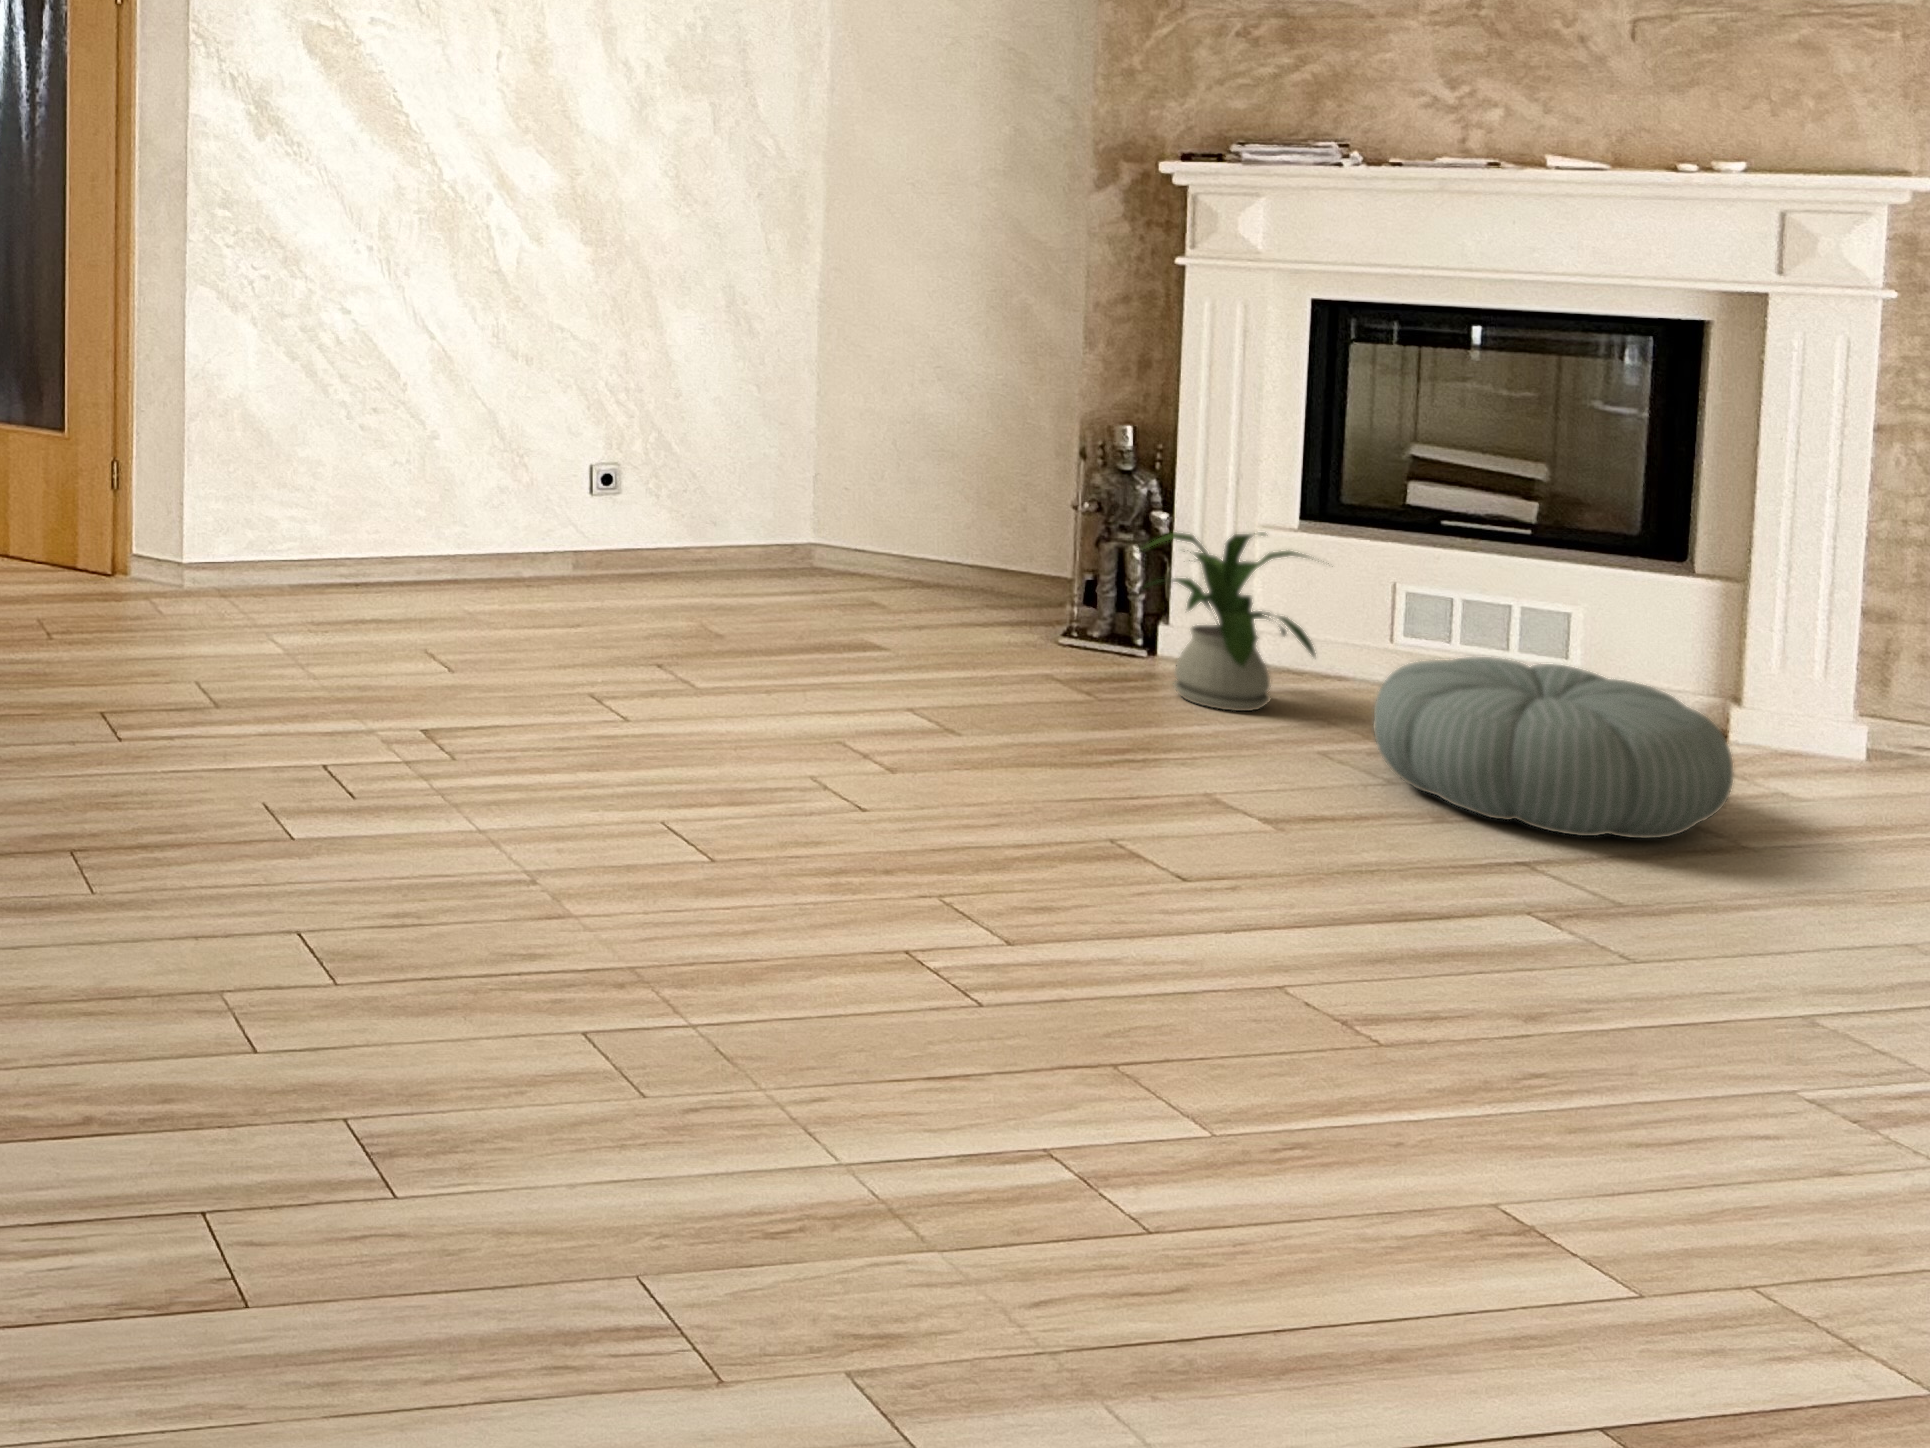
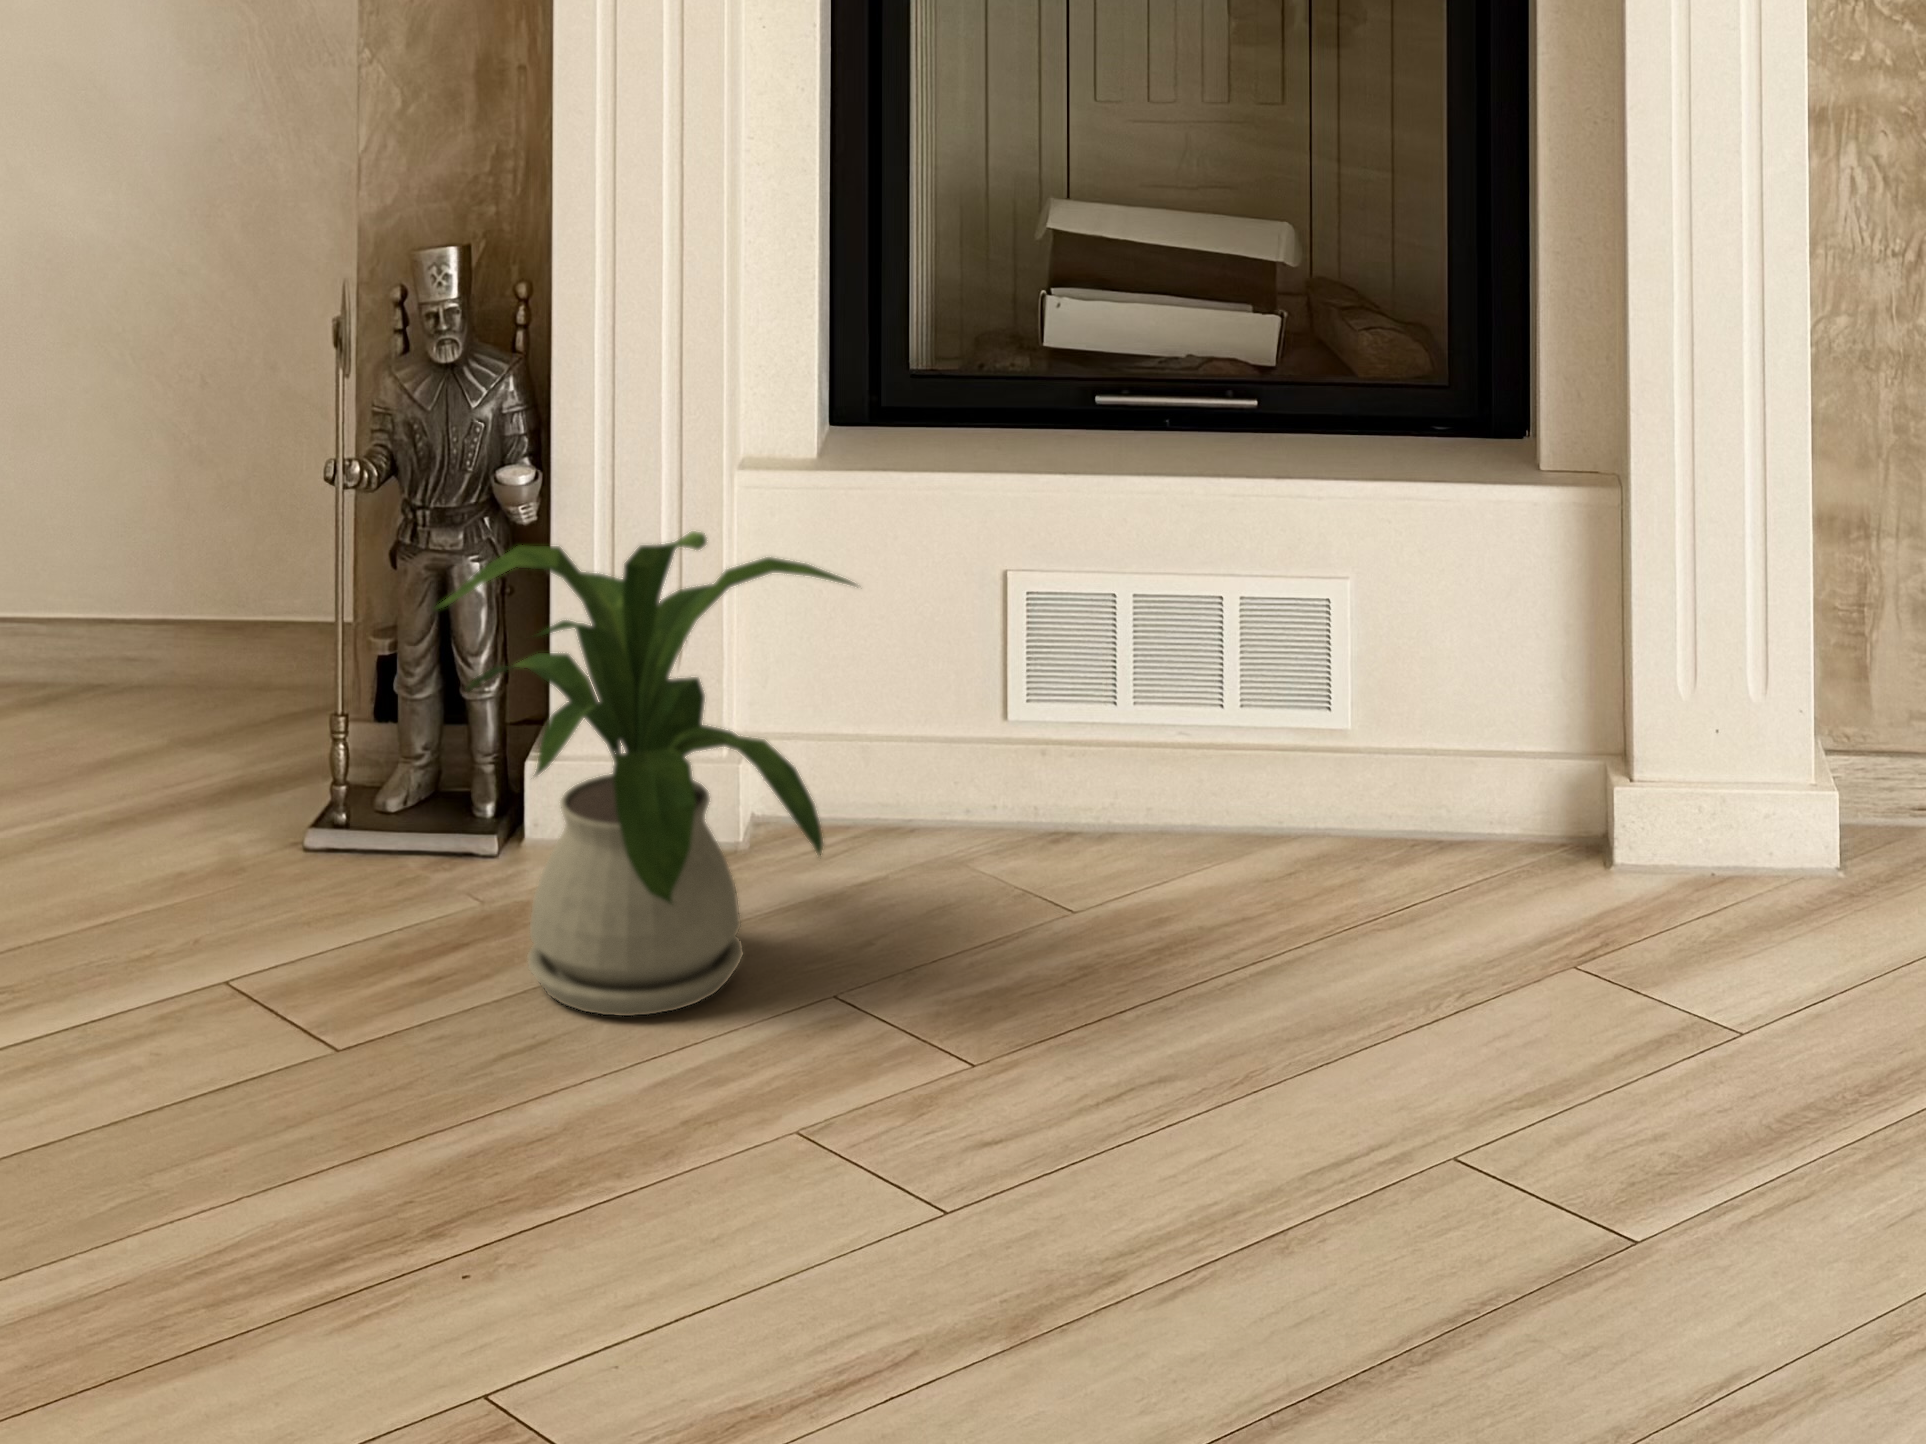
pouf: present [1373,657,1733,838] -> none [929,796,1643,1320]

